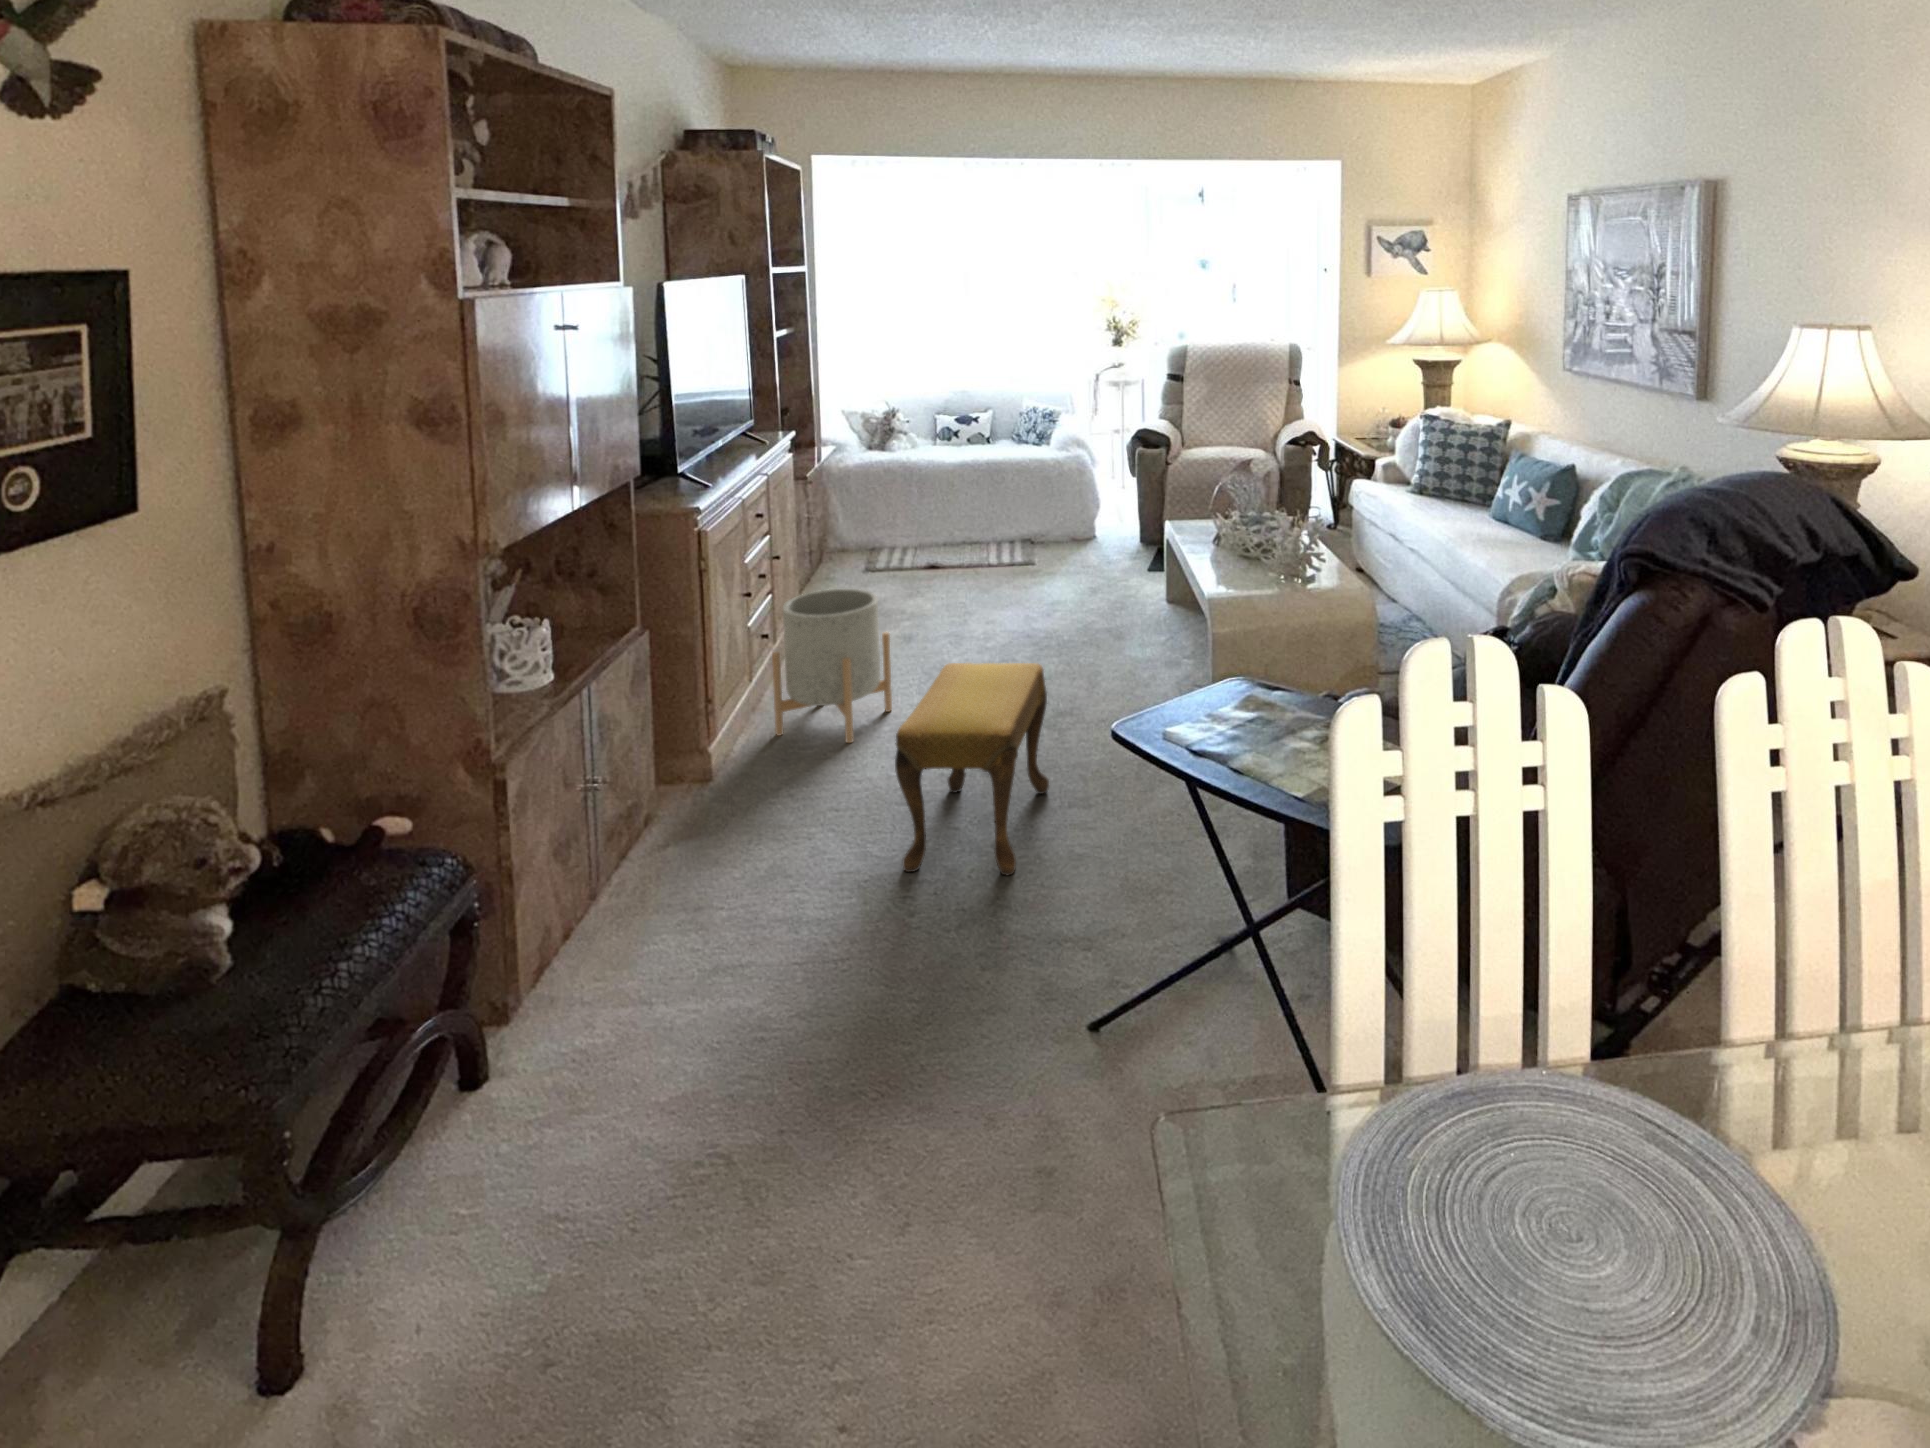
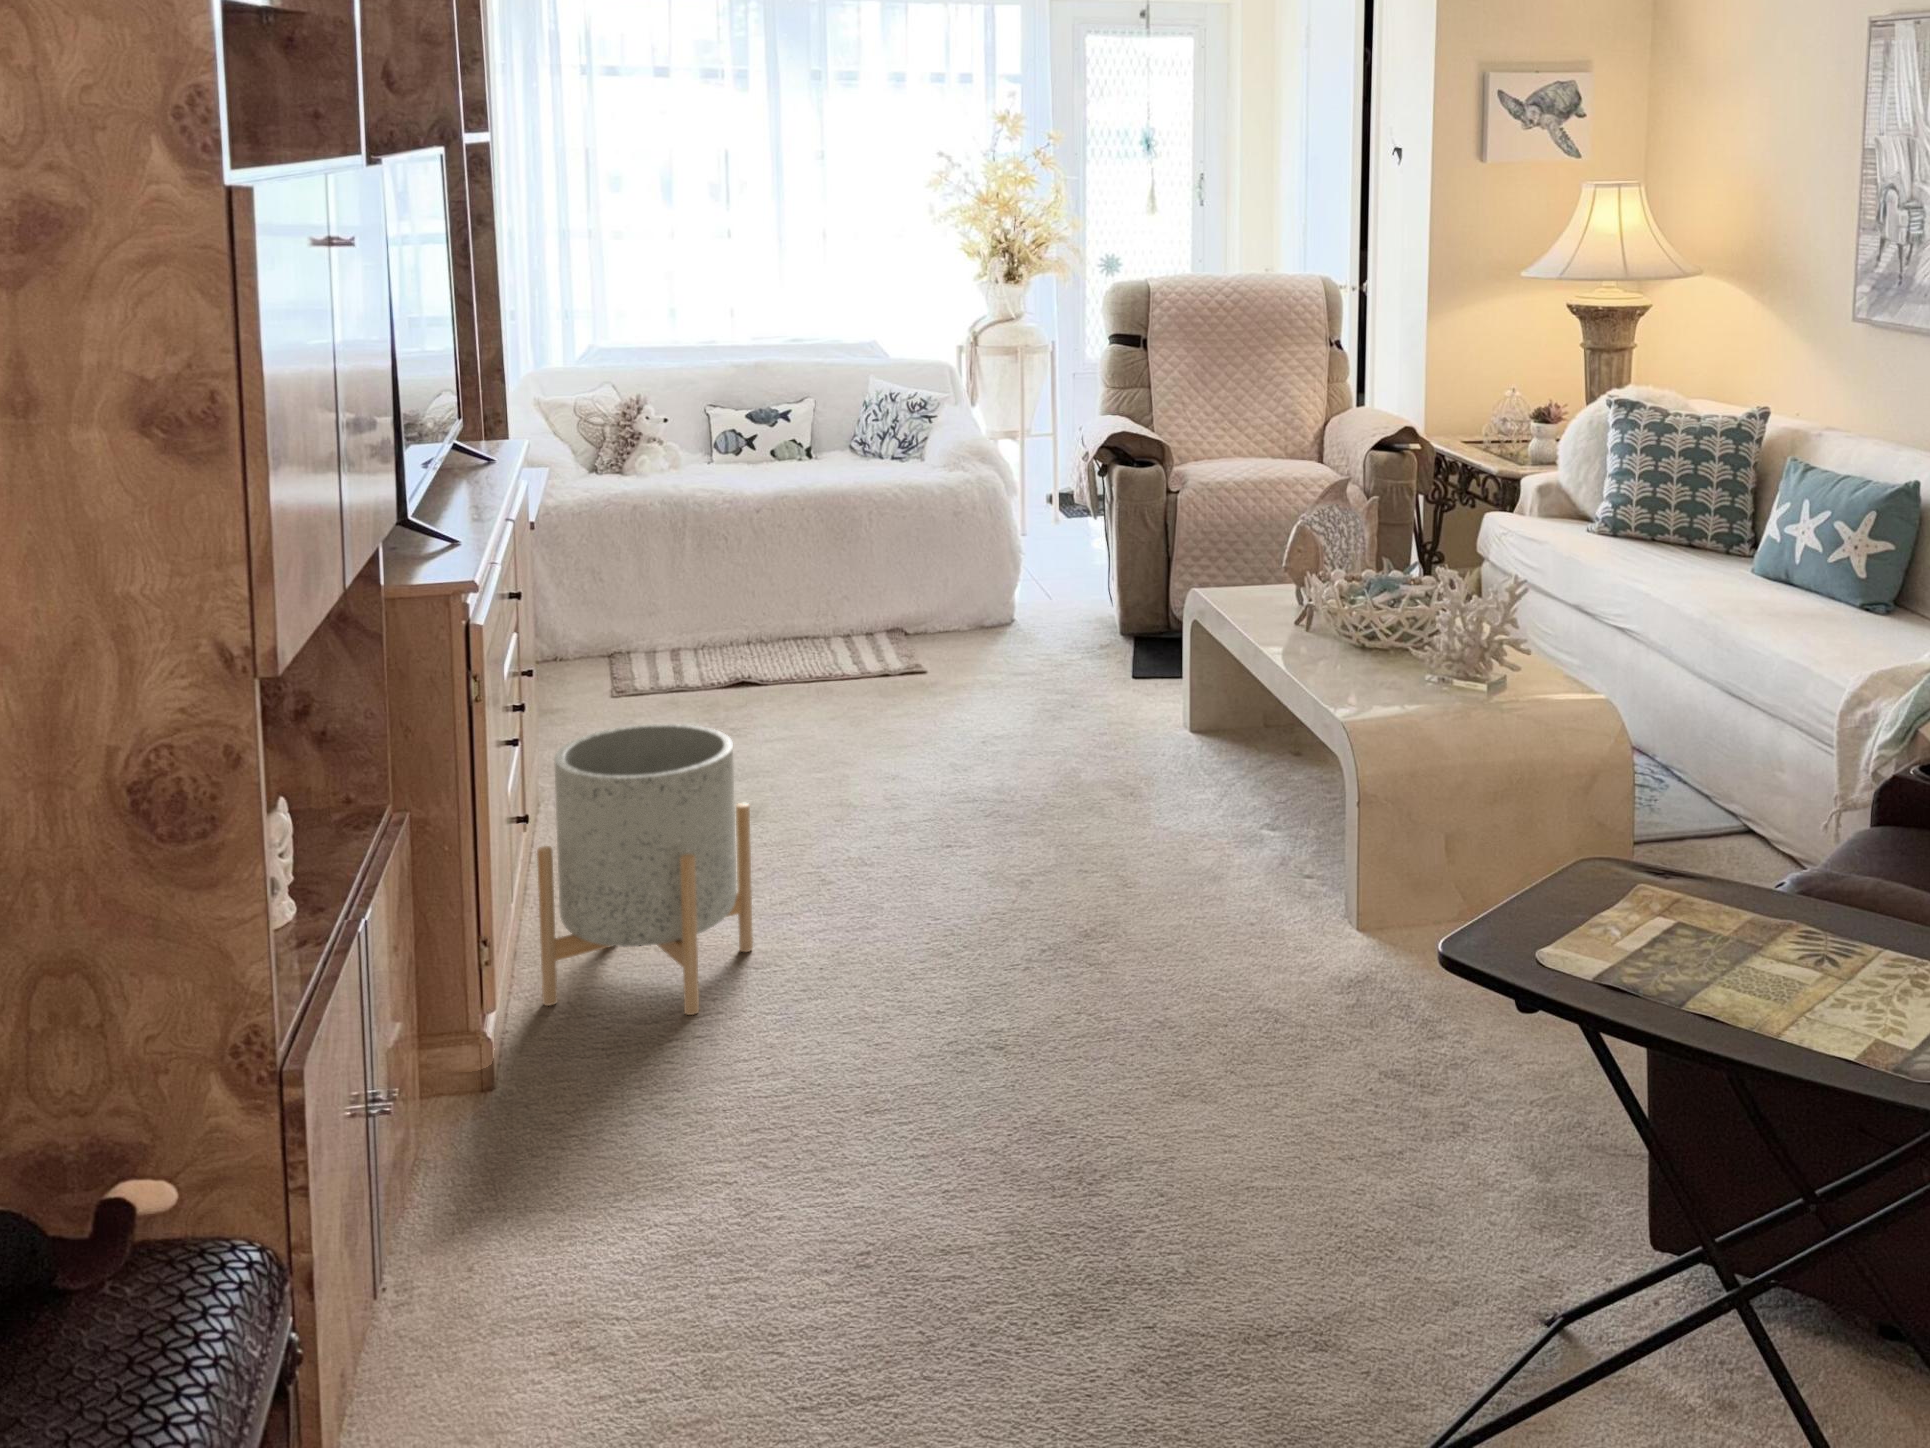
footstool: present [895,663,1049,875] -> none [872,855,1108,1263]

